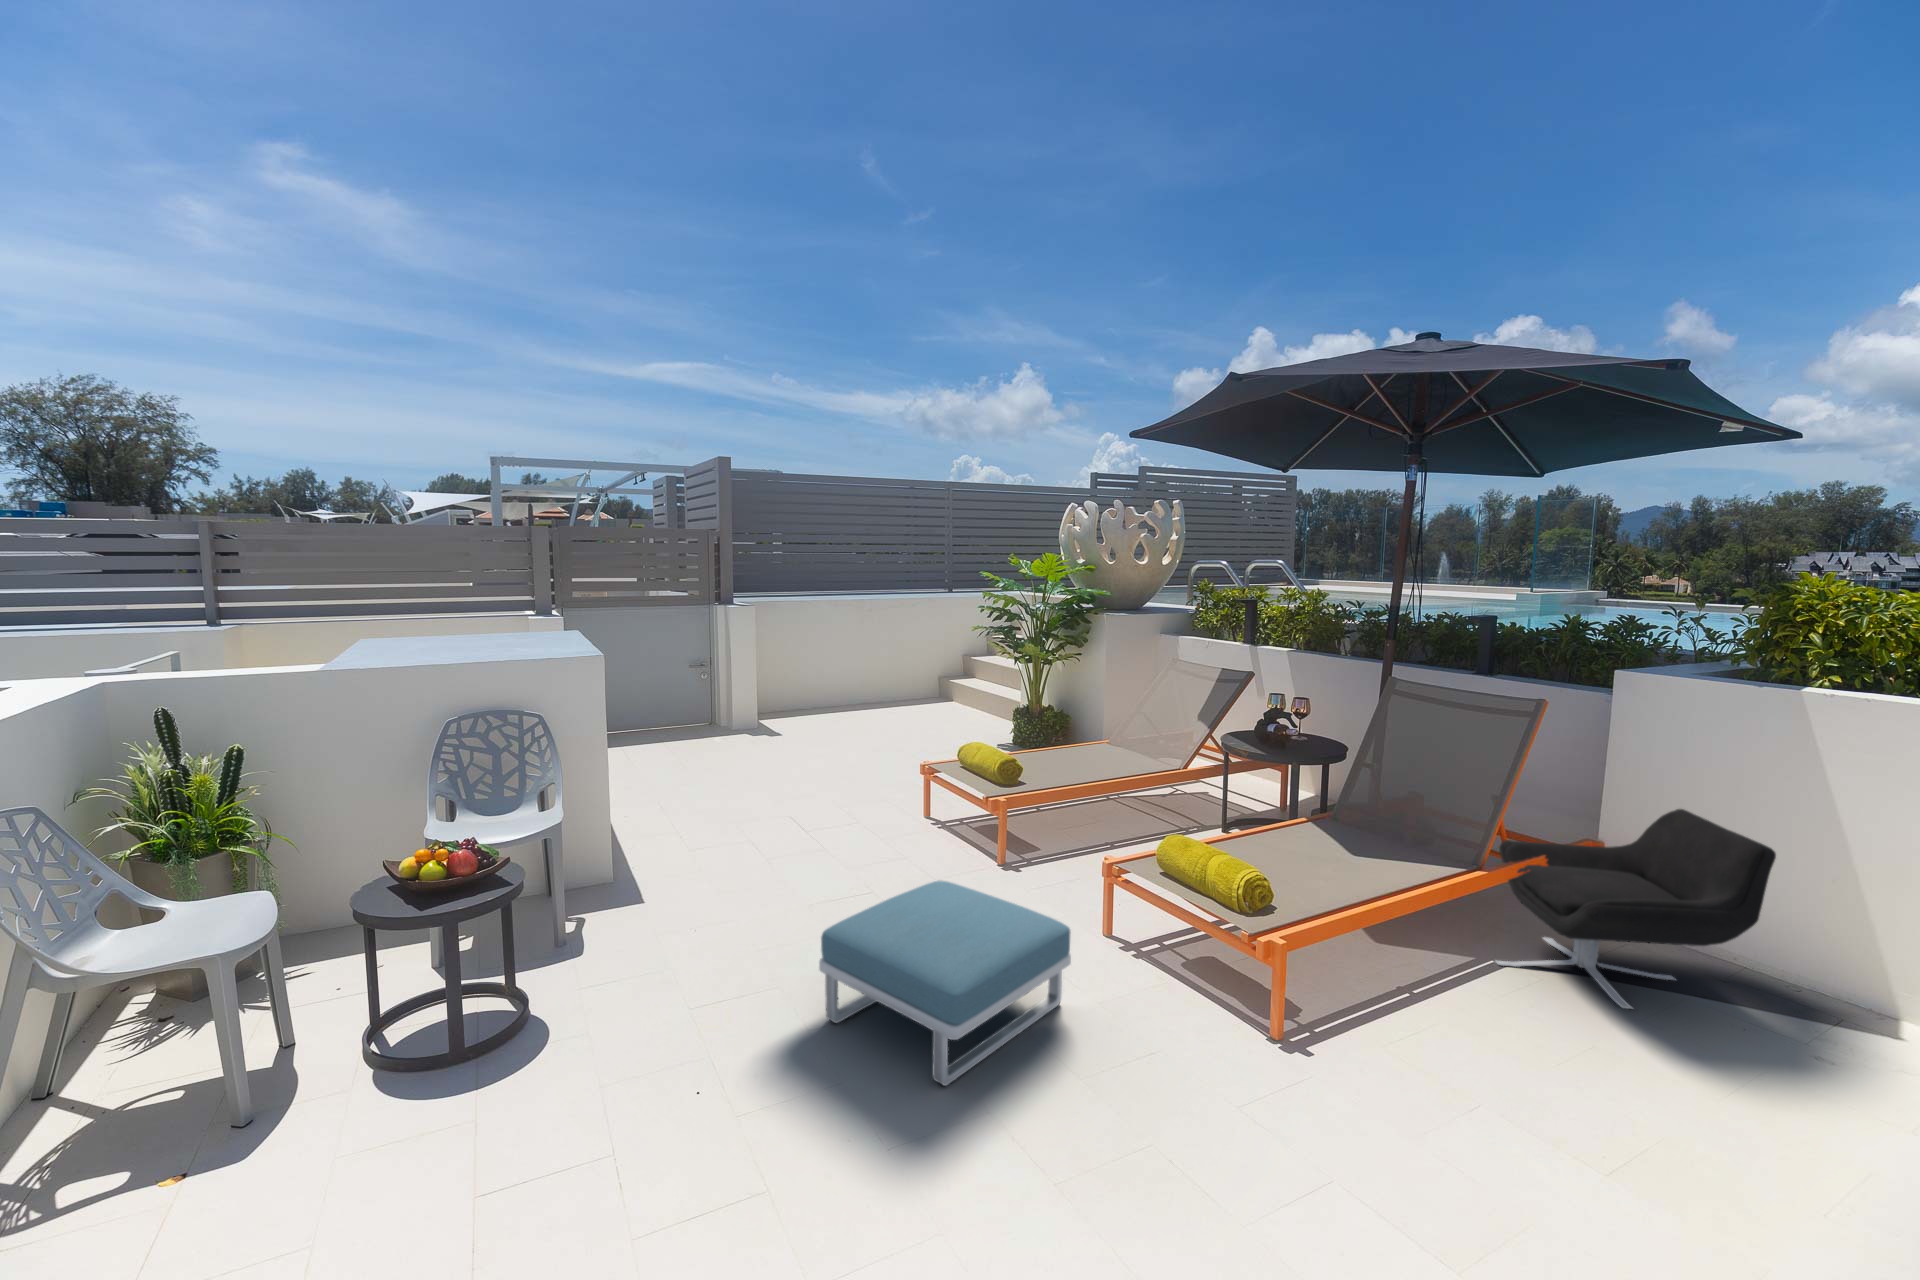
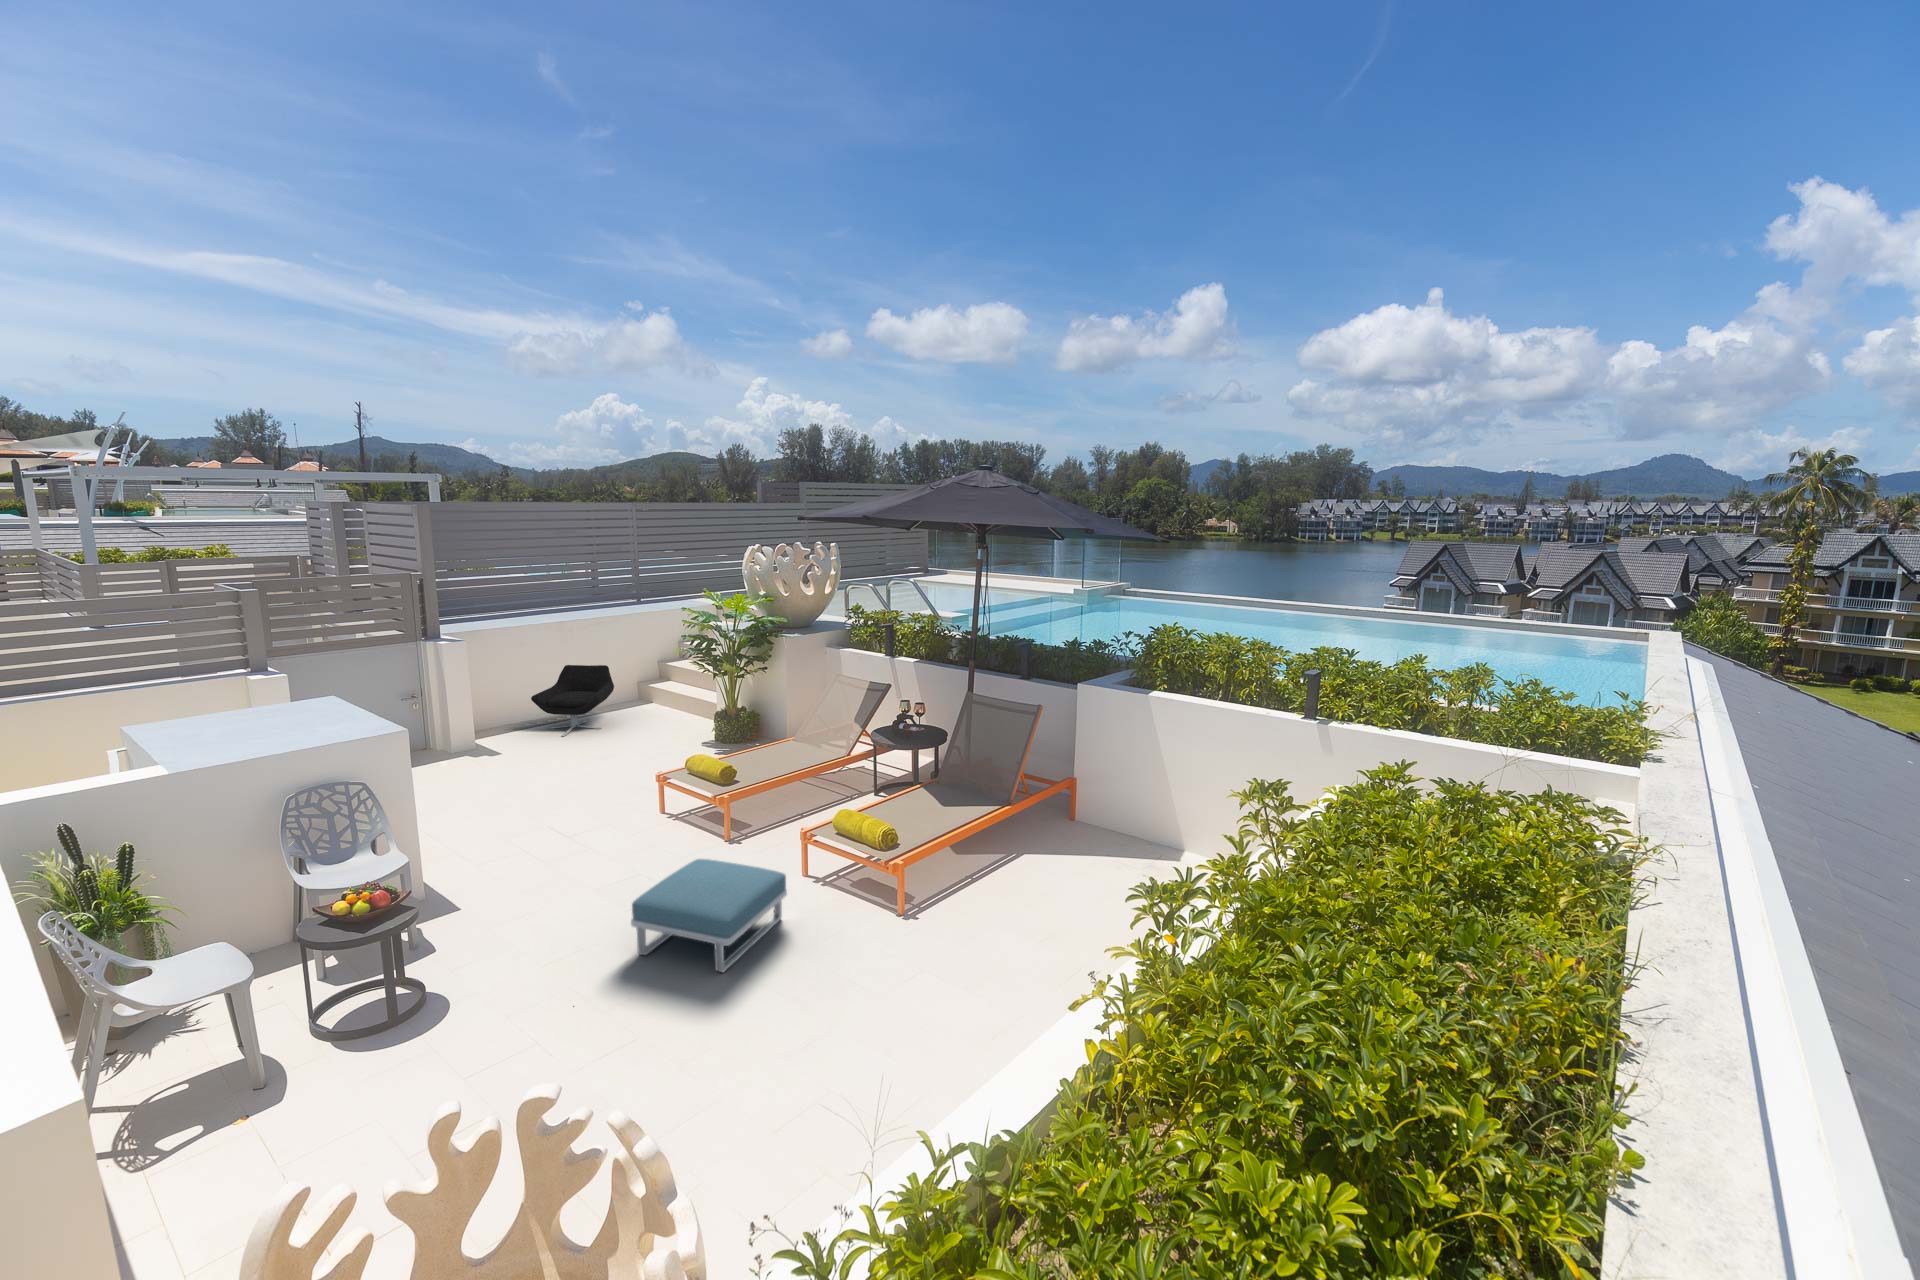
lounge chair: present [1496,809,1776,1009] -> present [531,665,614,736]

